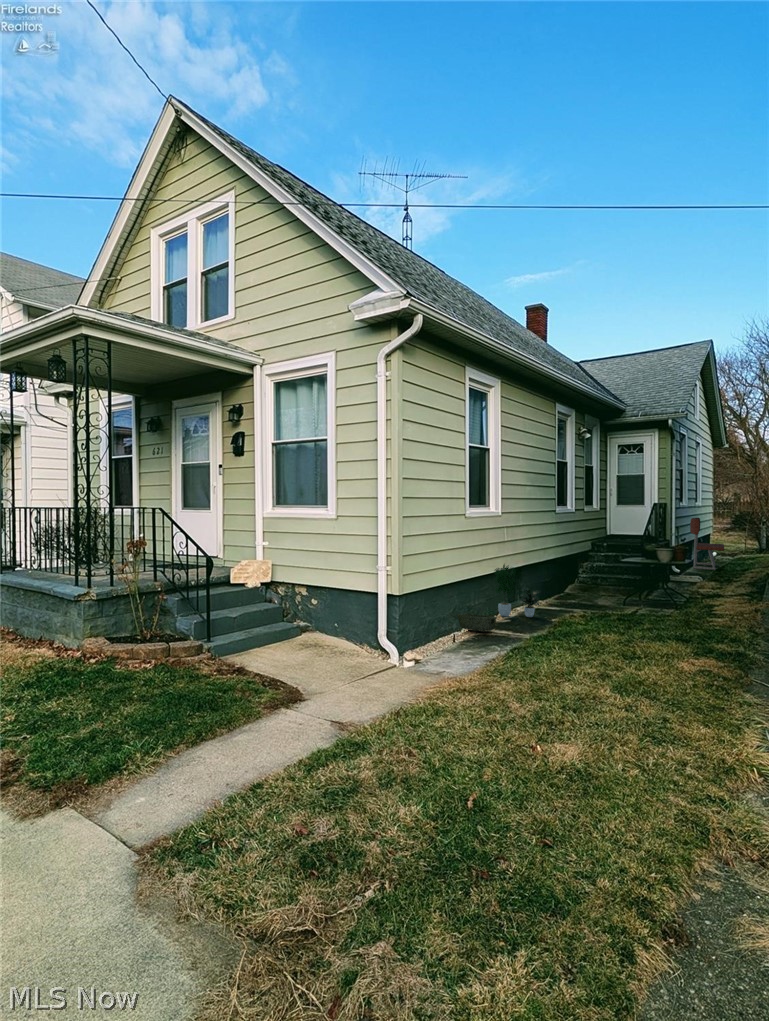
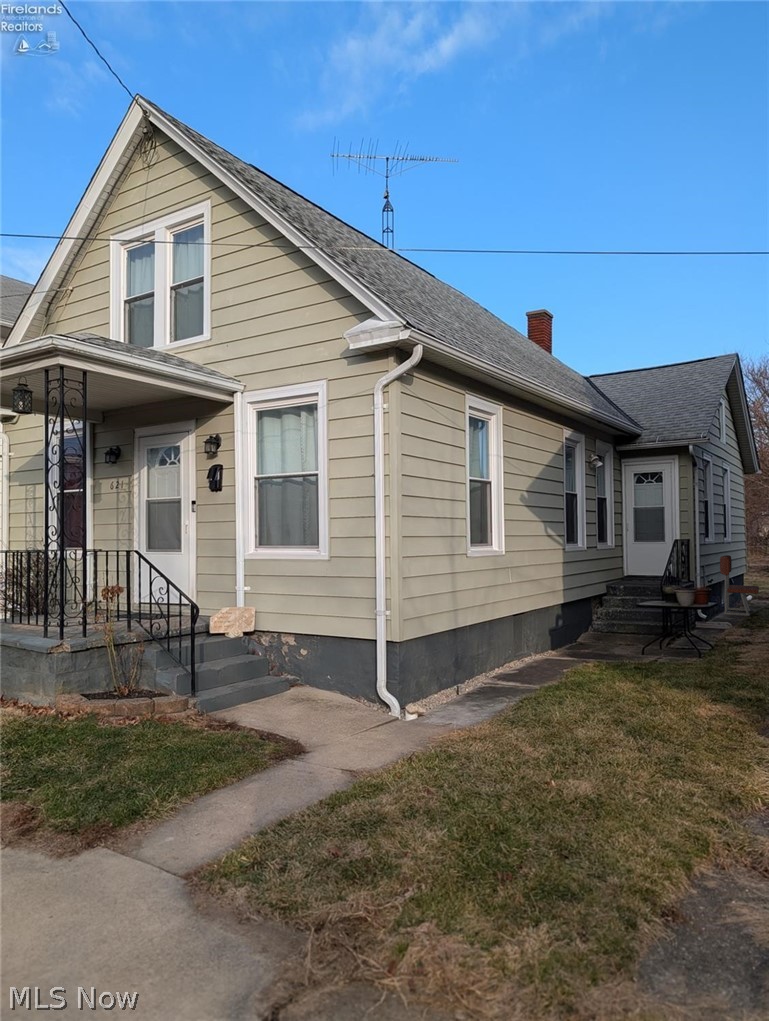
potted plant: present [495,564,539,617] -> none [498,608,552,669]
woven basket: present [457,614,497,632] -> none [460,665,504,685]

